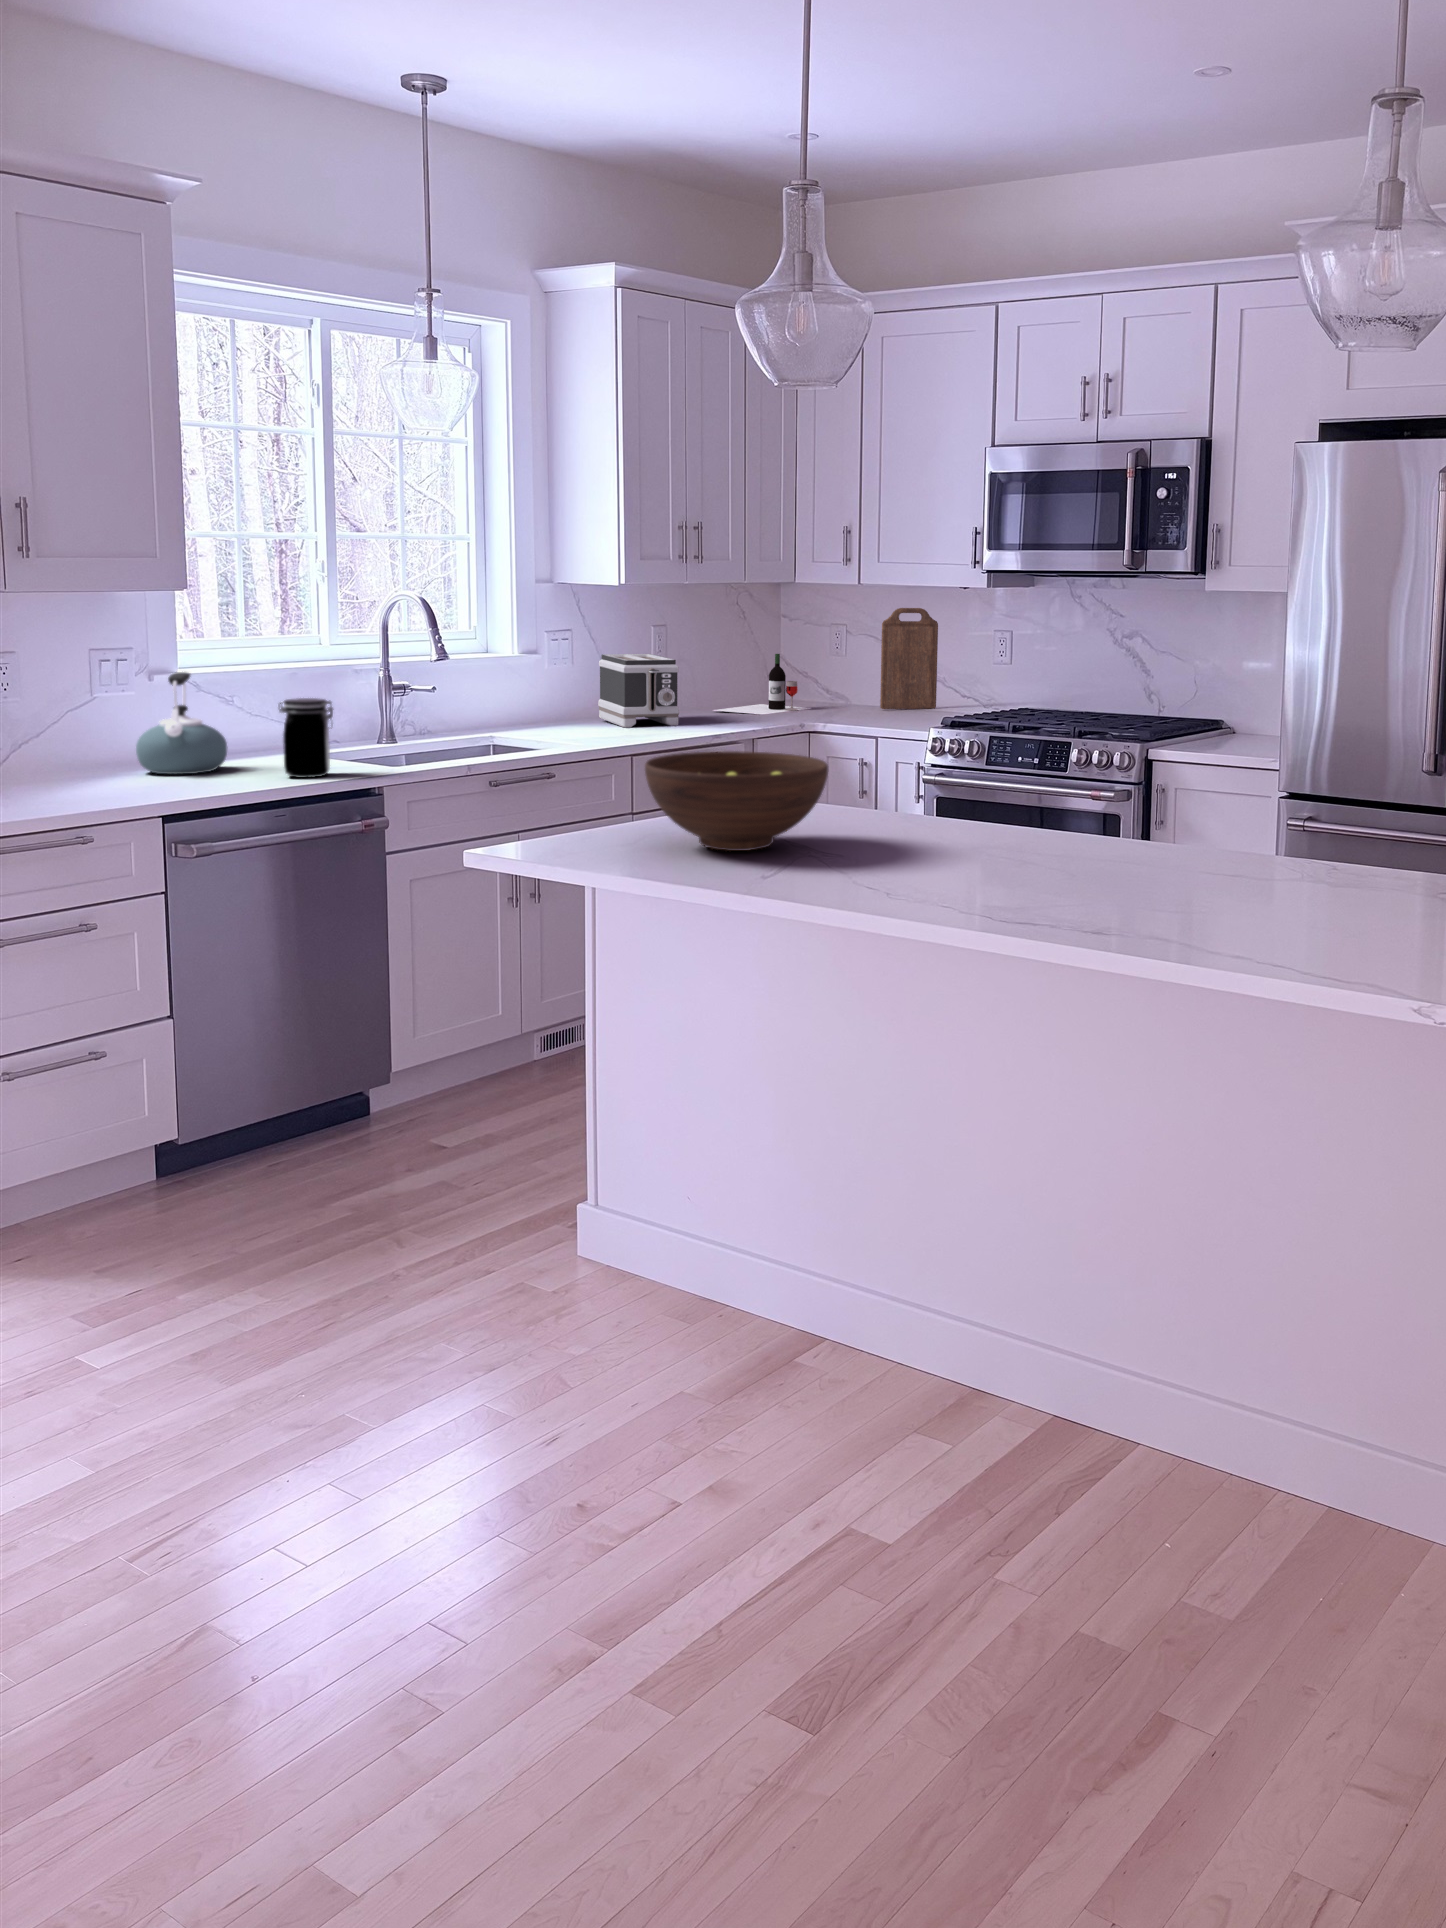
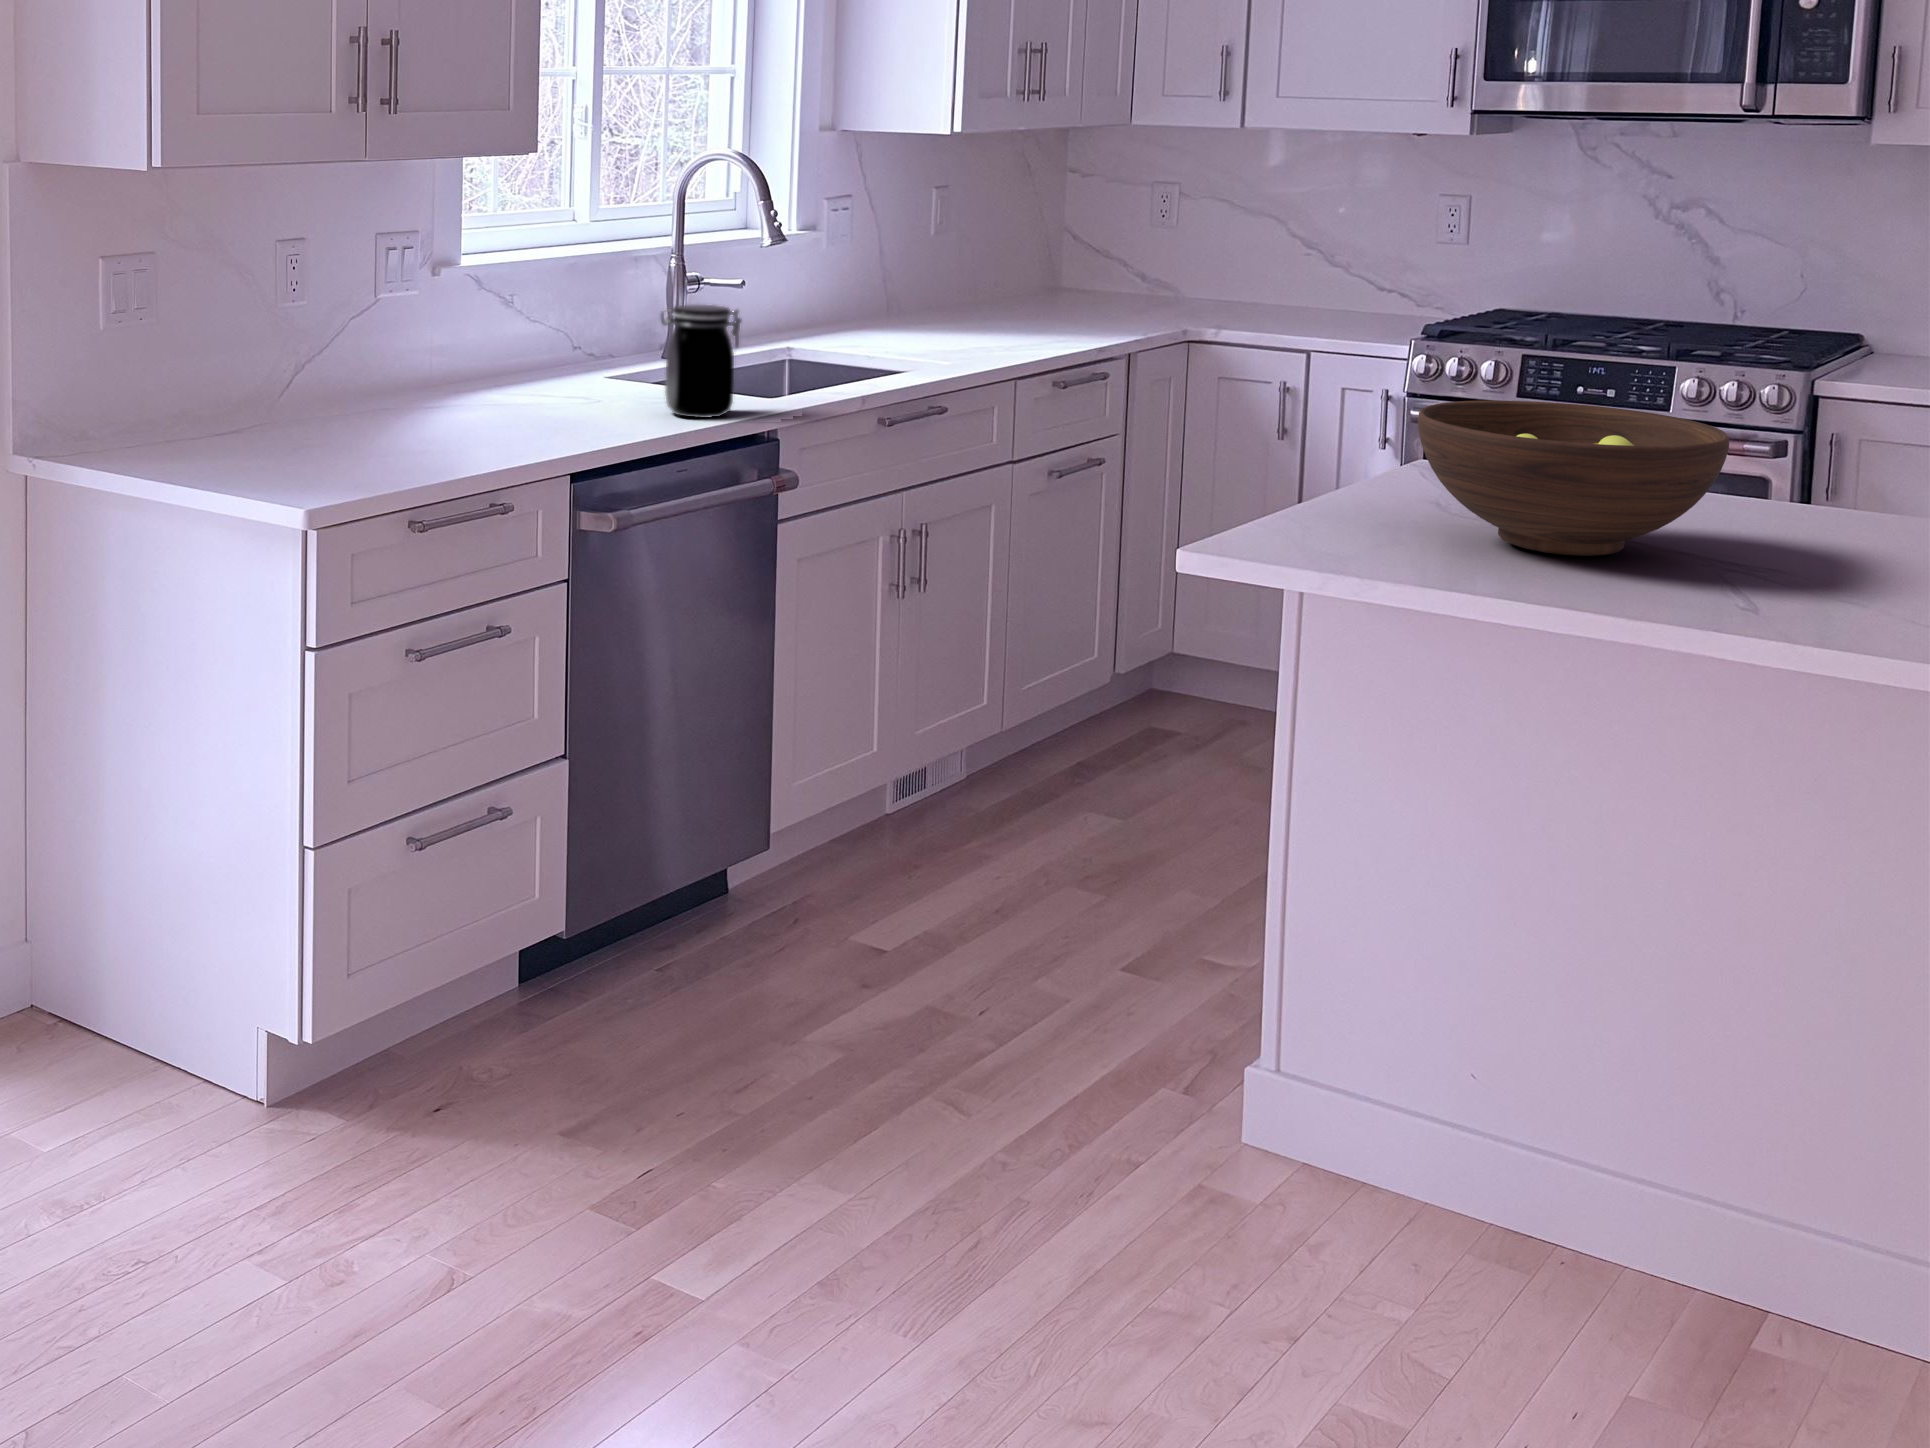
cutting board: present [880,608,938,709] -> none [1257,164,1342,309]
toaster: present [598,654,679,728] -> none [880,230,1023,336]
wine bottle: present [714,654,809,714] -> none [1010,228,1173,318]
kettle: present [136,672,227,774] -> none [437,265,555,409]

